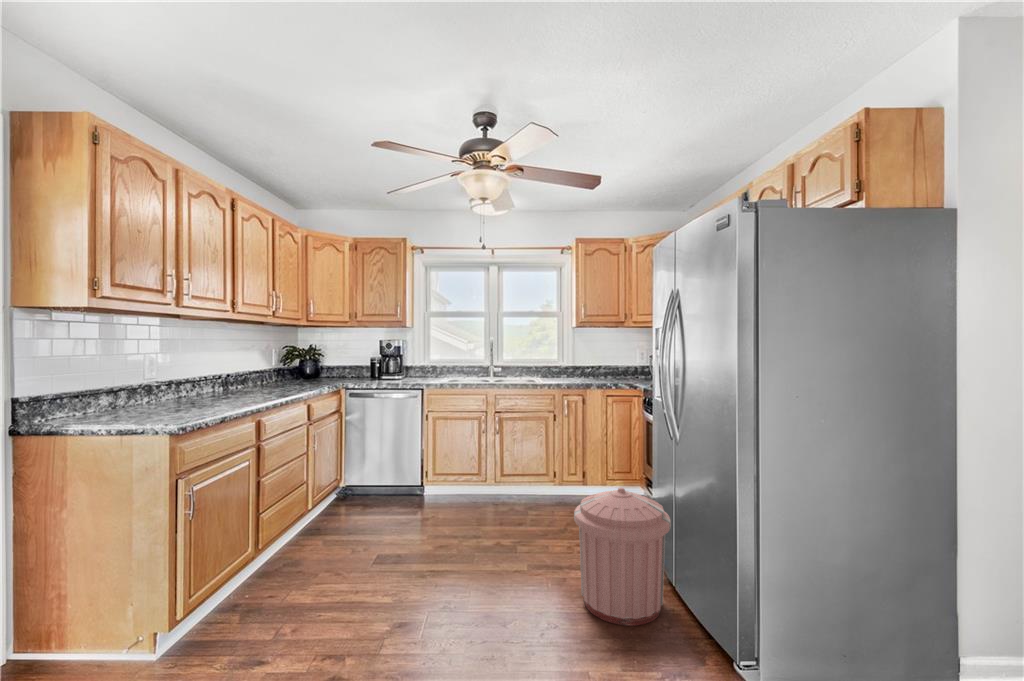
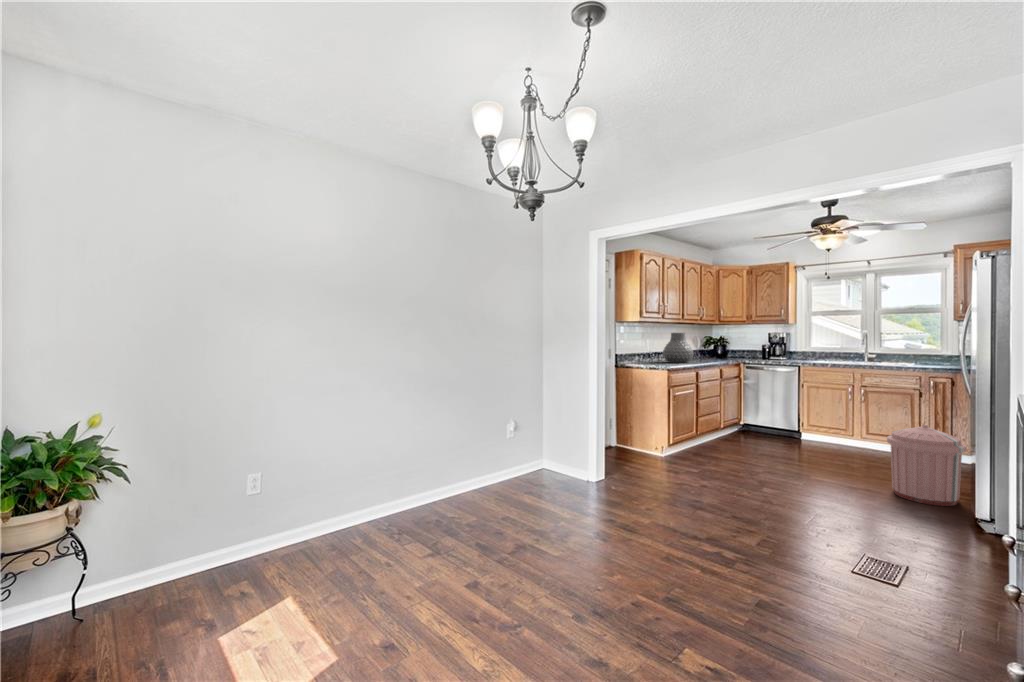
vase: none [183,339,253,402] -> present [663,333,694,363]

